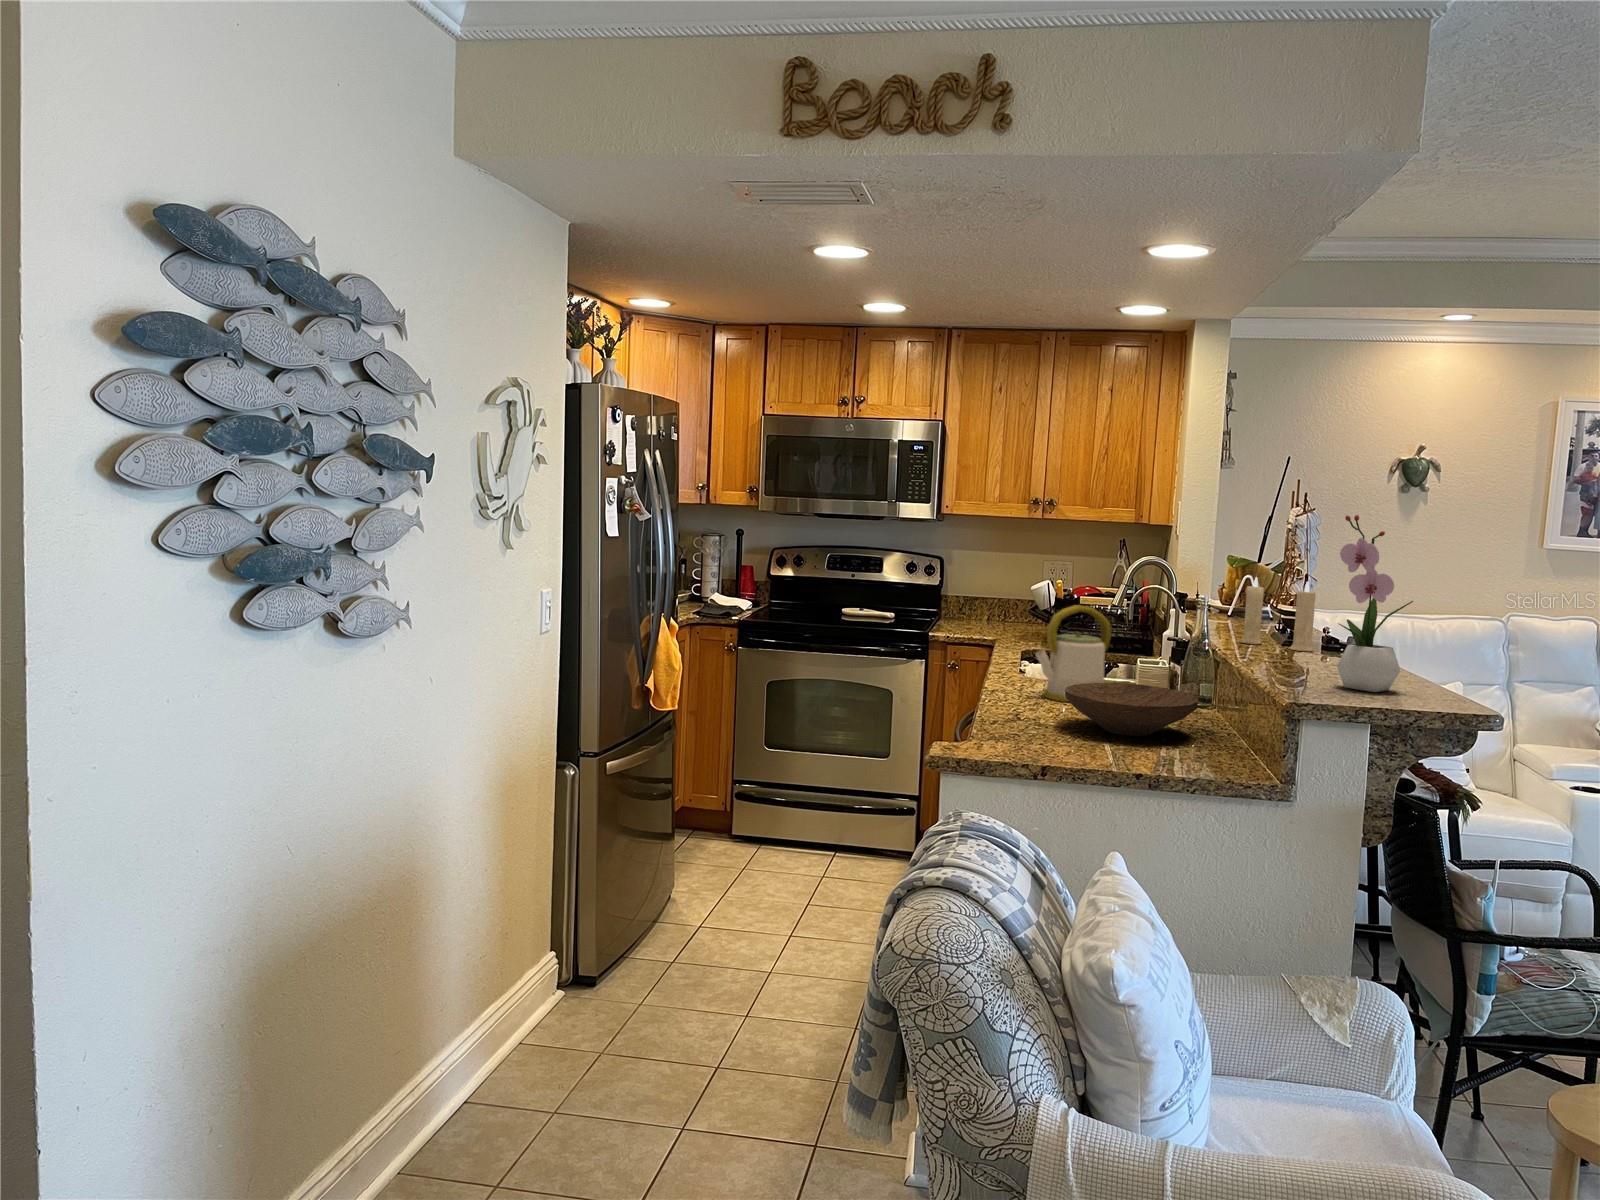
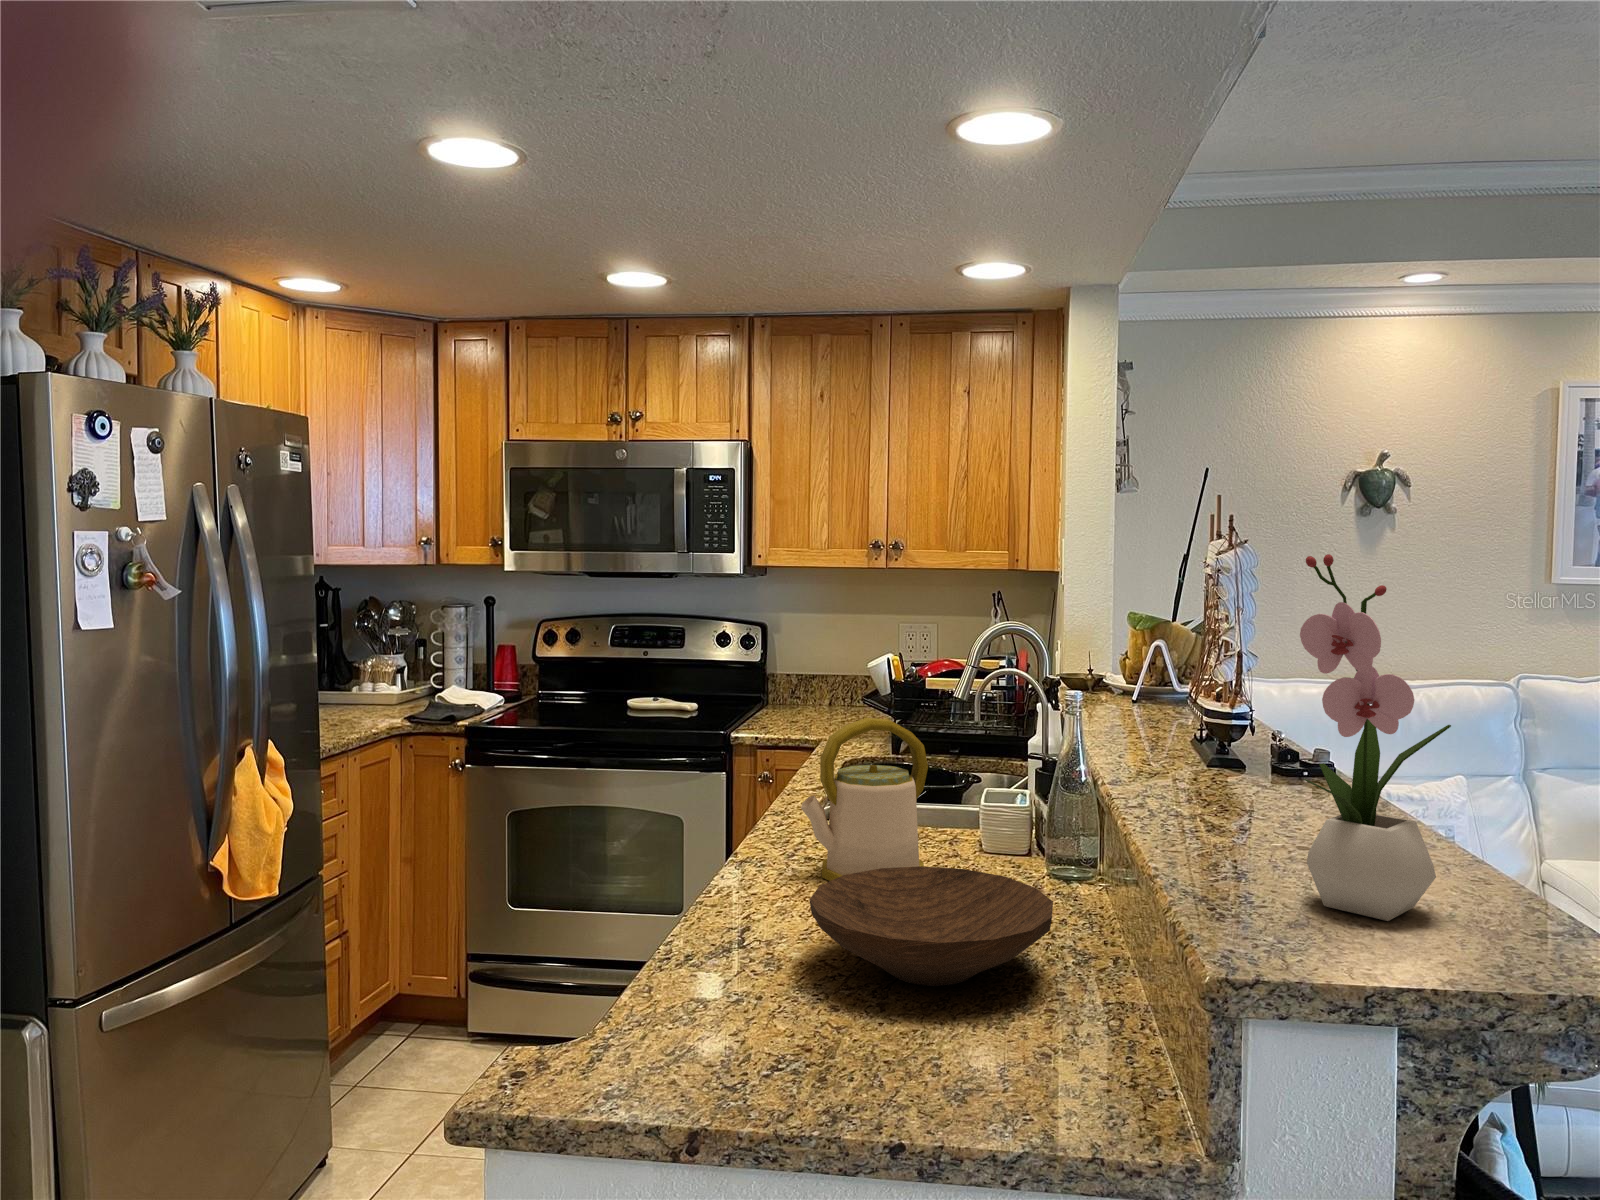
candle: present [1240,577,1316,651] -> none [1140,653,1261,782]

